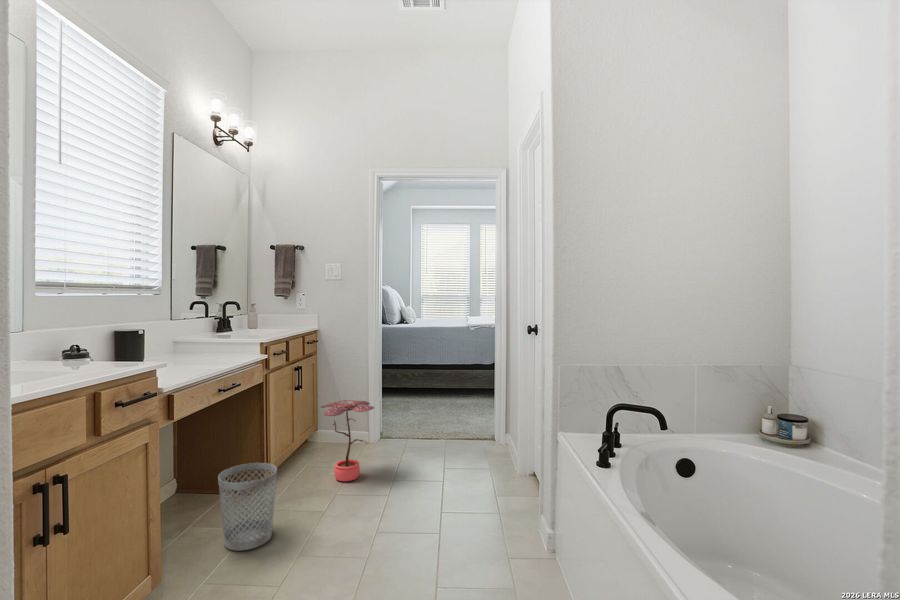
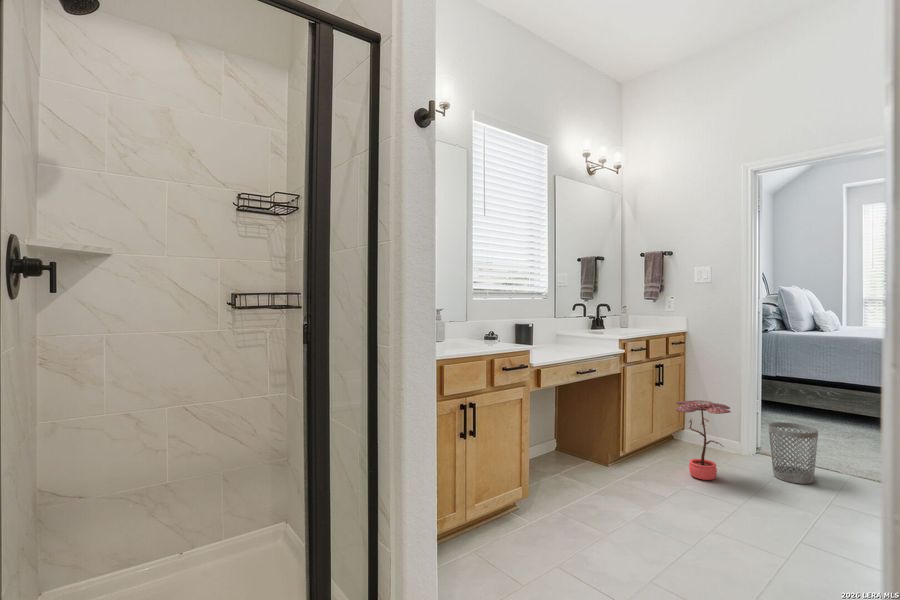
wastebasket: present [218,463,277,551] -> present [768,422,818,484]

